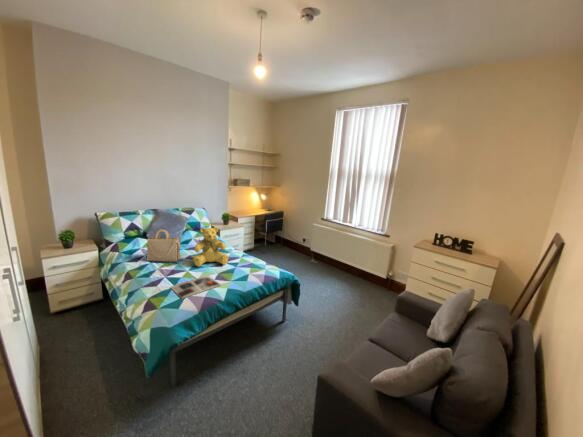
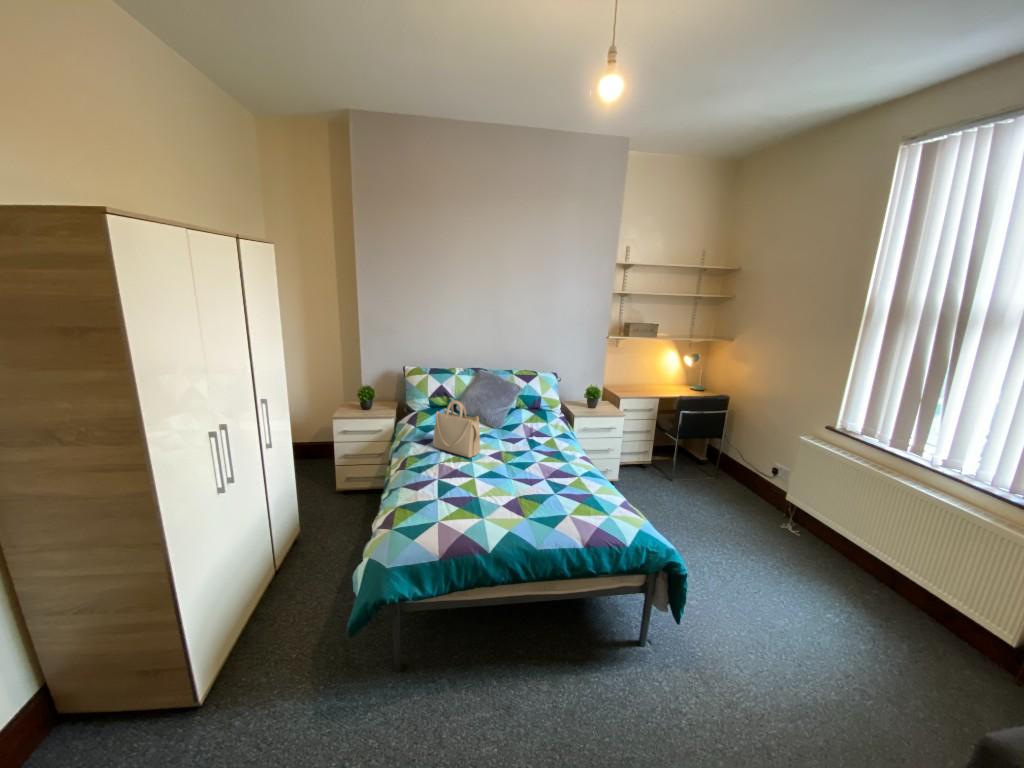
teddy bear: present [193,227,229,267] -> none [487,407,548,483]
magazine: present [171,276,220,298] -> none [426,495,504,525]

